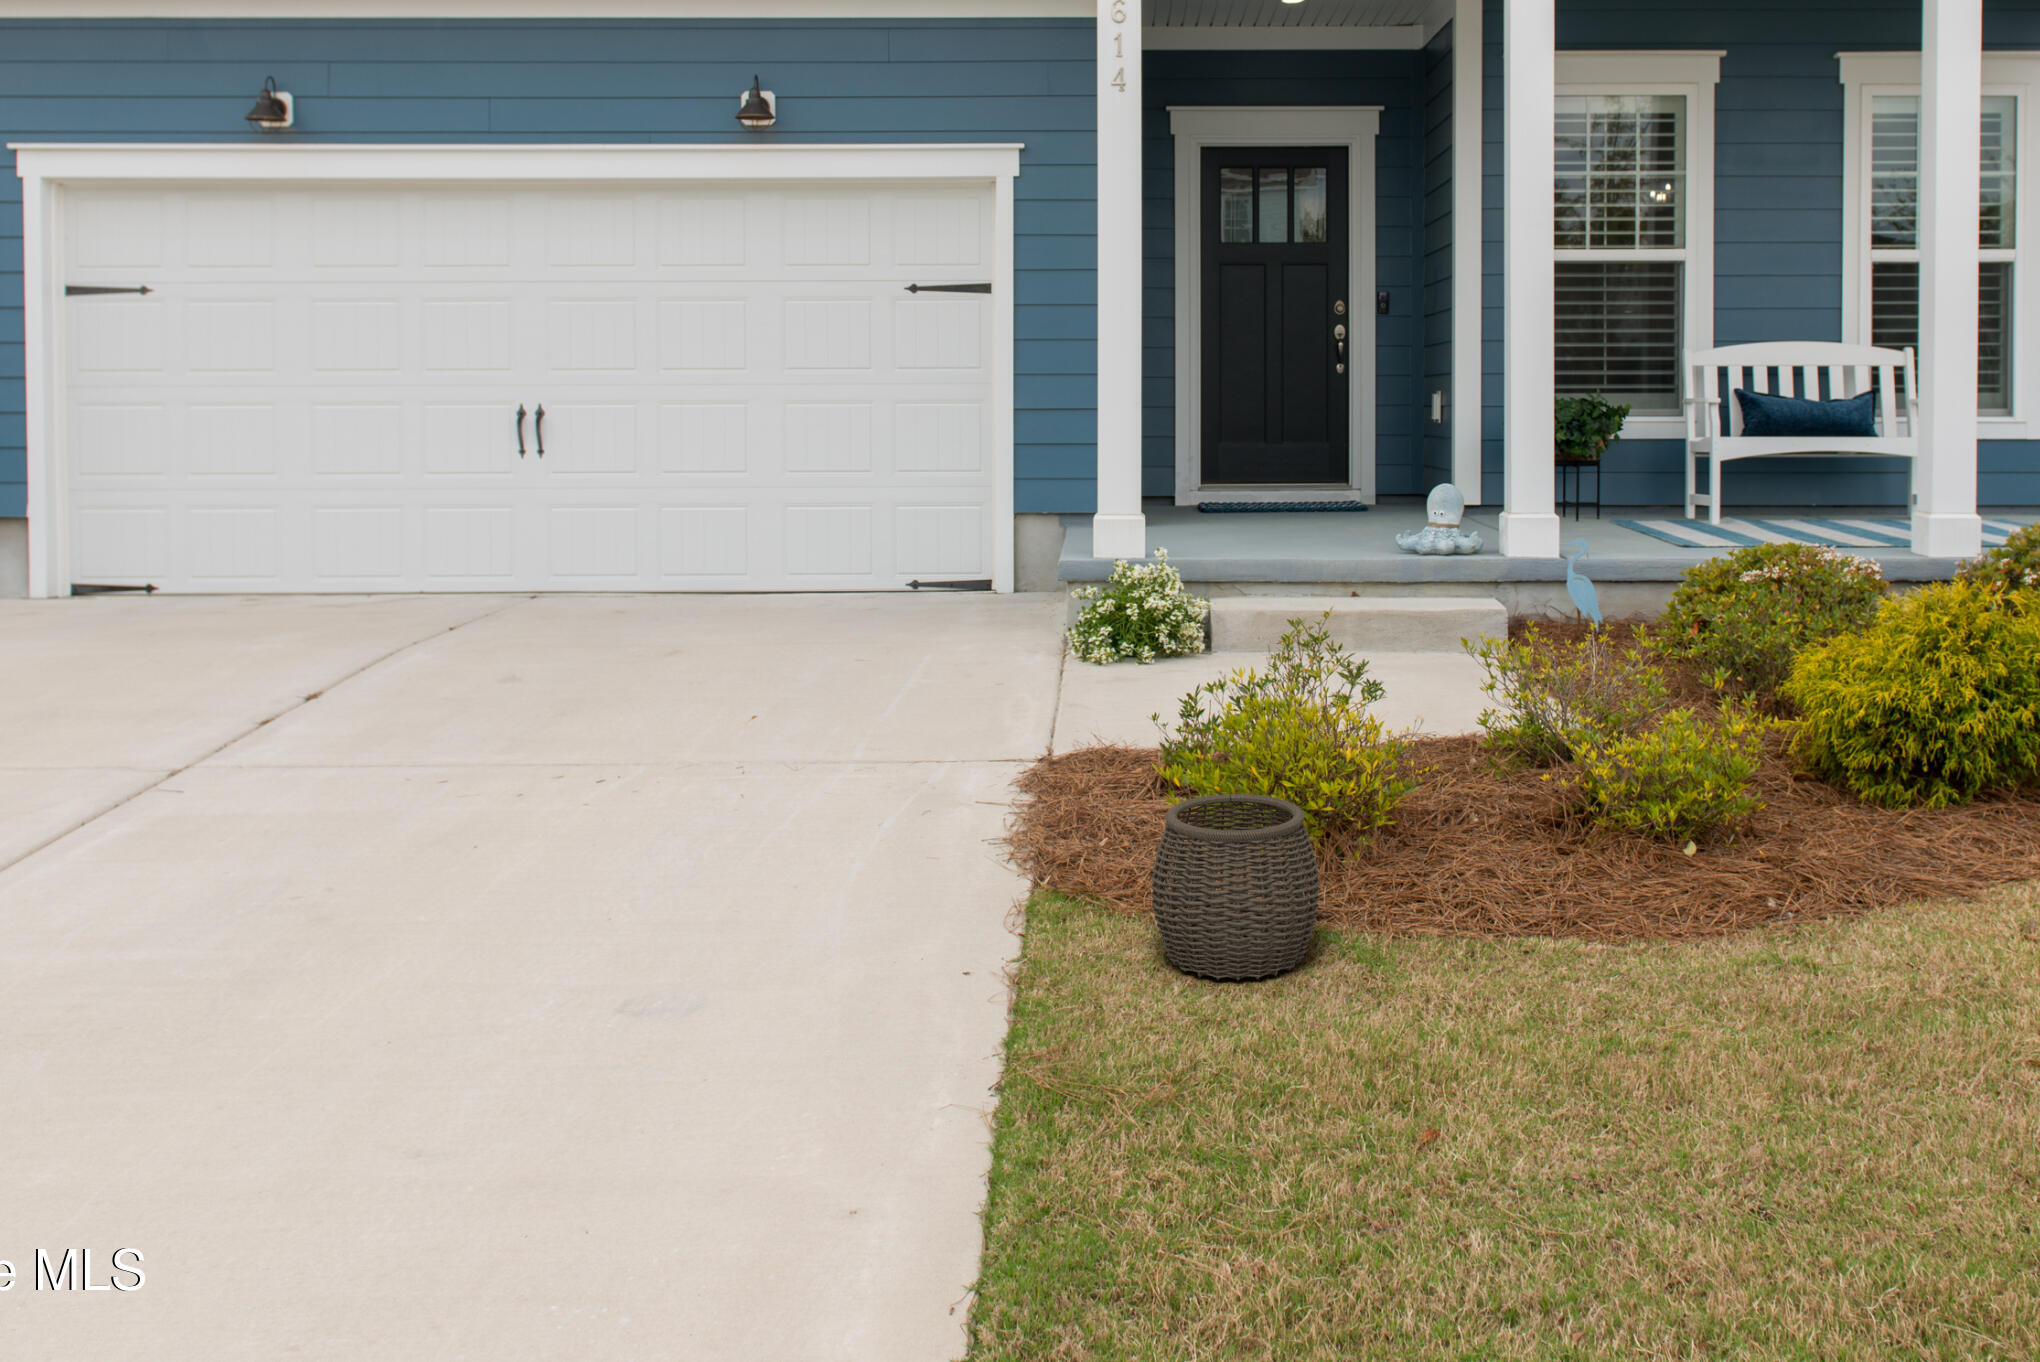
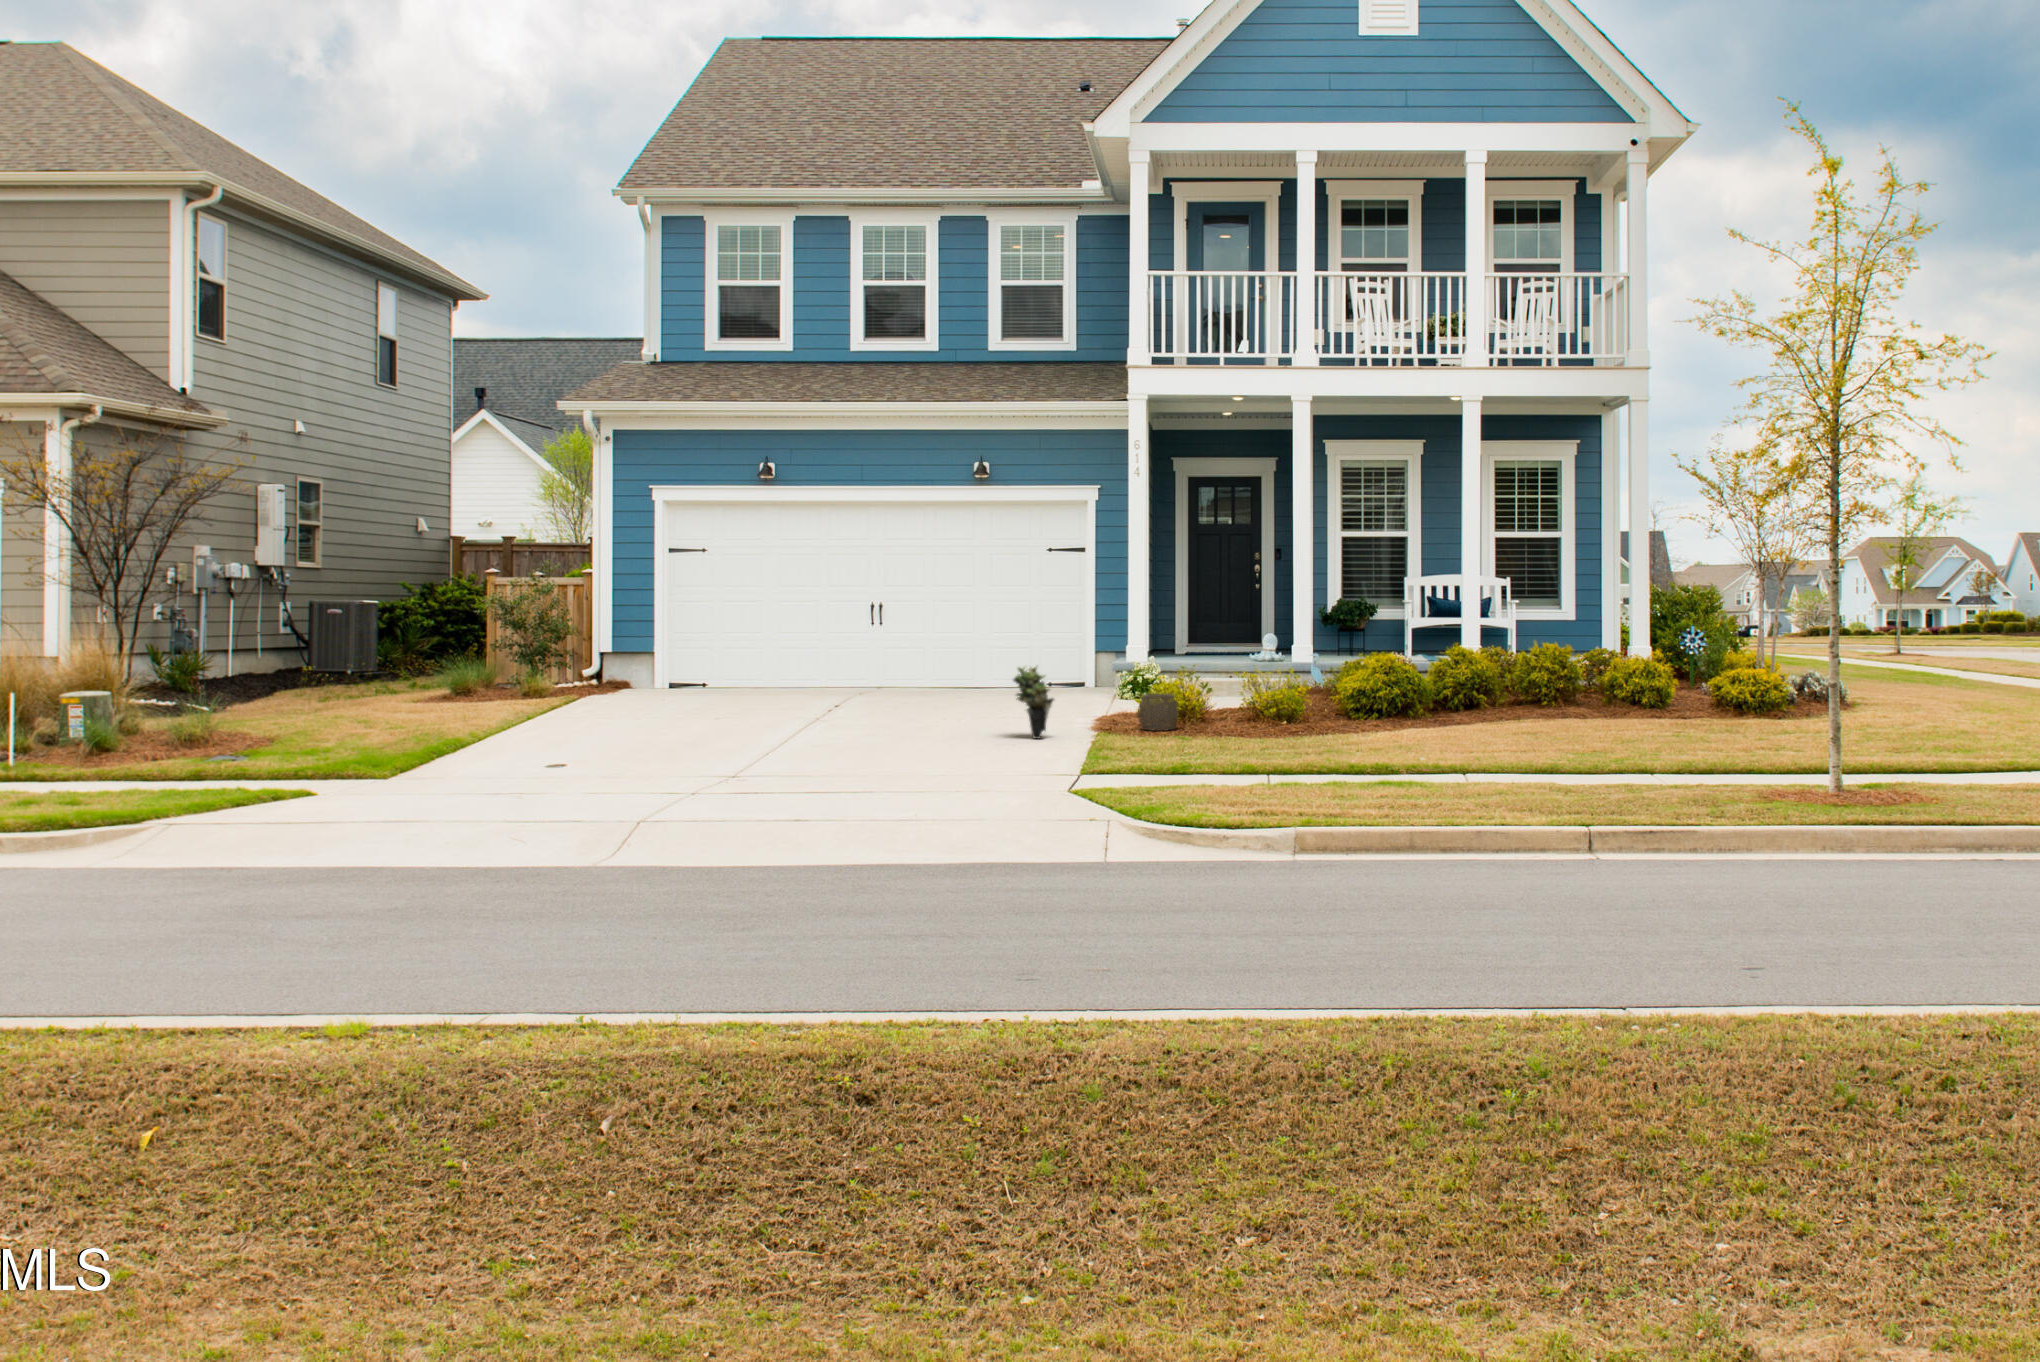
potted plant: none [510,747,745,1163] -> present [1013,667,1054,739]

